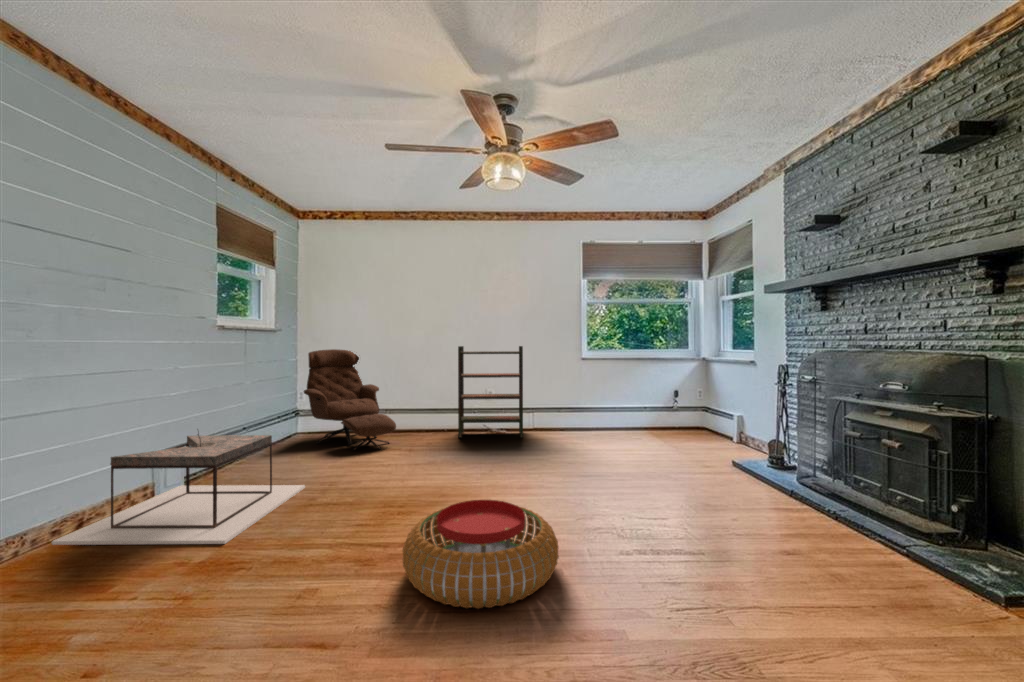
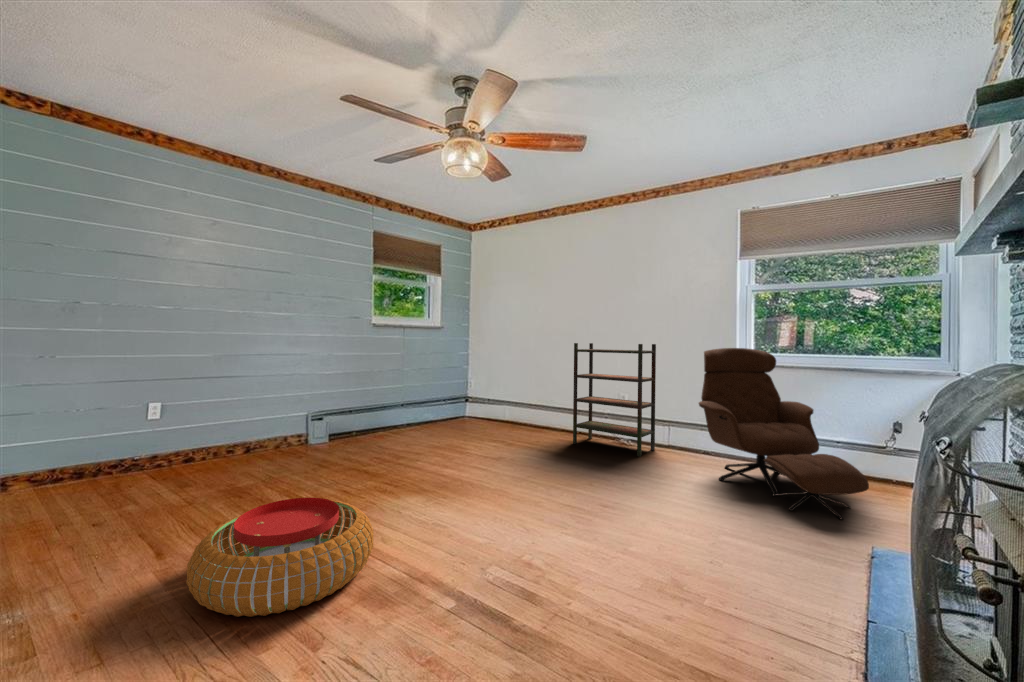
lounge chair: present [304,349,396,451] -> present [699,348,869,520]
coffee table: present [52,434,305,545] -> none [223,398,376,484]

